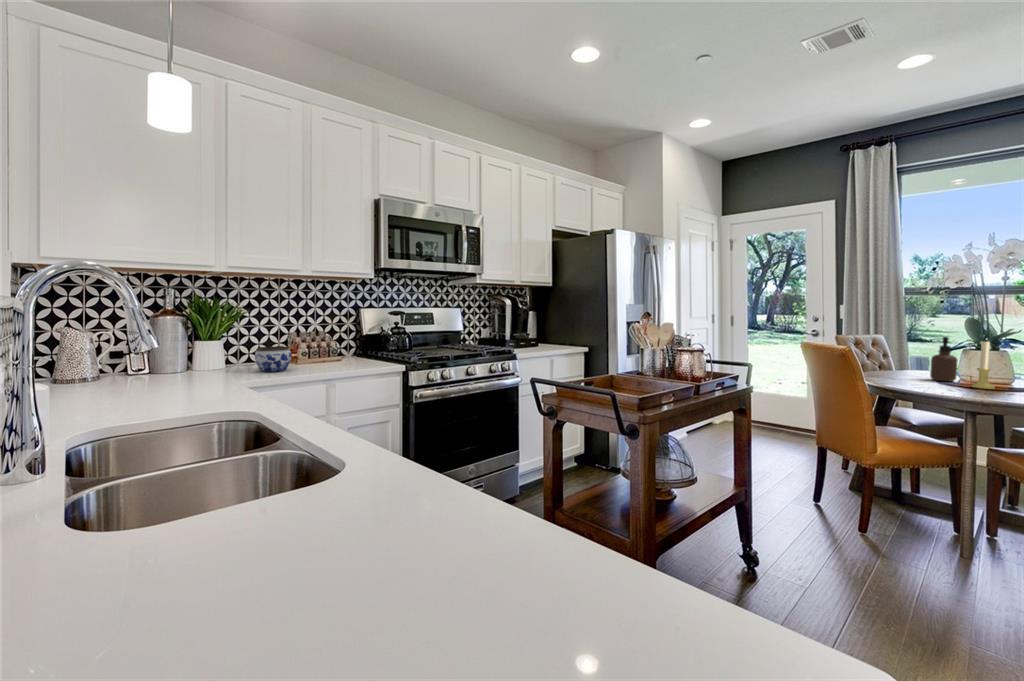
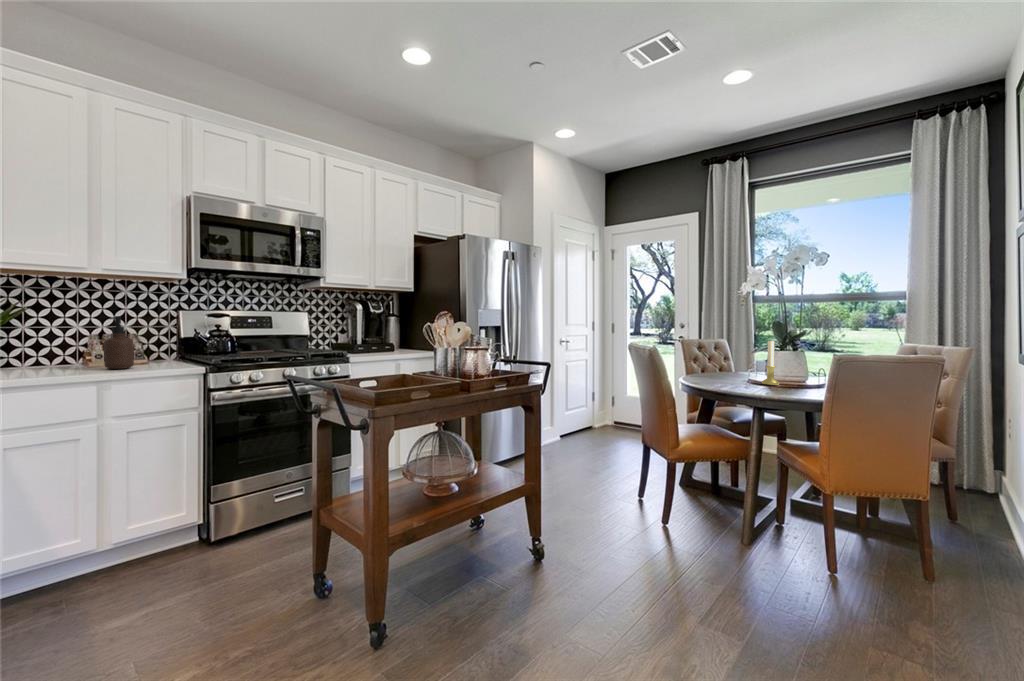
soap dispenser: present [930,337,958,381] -> present [104,316,134,369]
jar: present [255,346,291,372] -> none [21,346,68,372]

